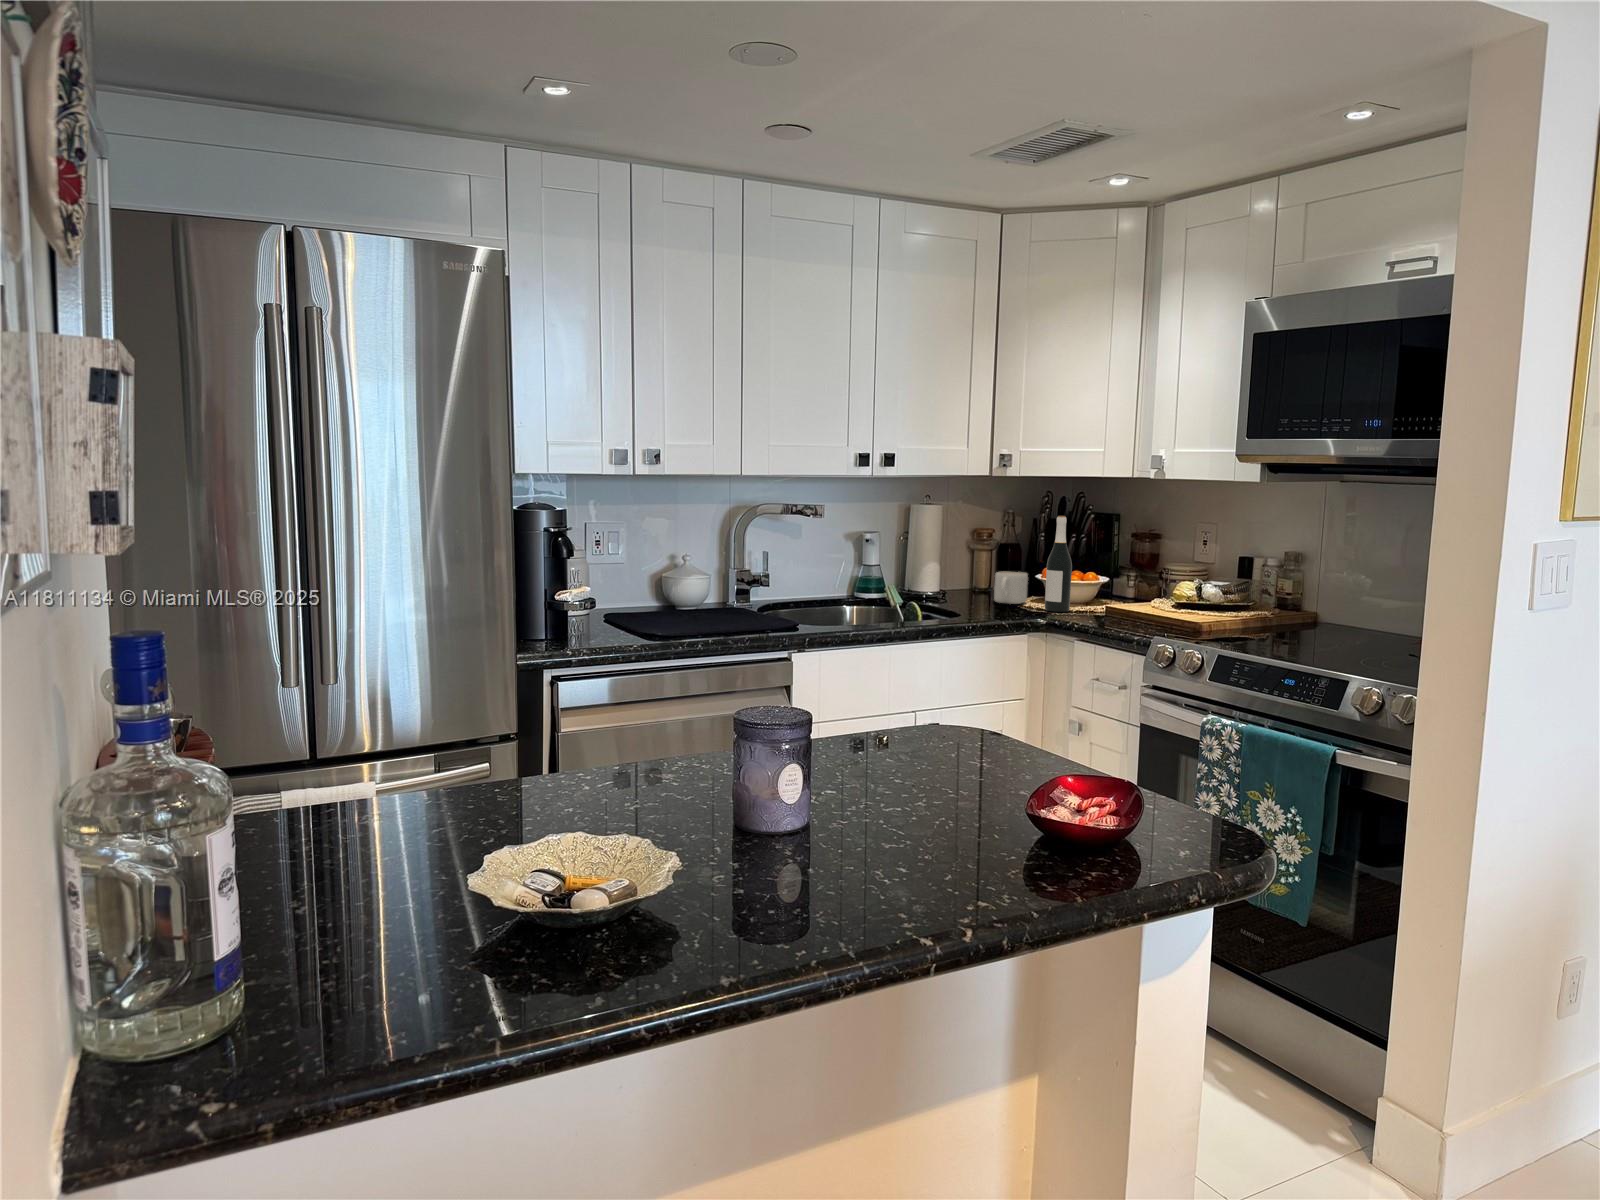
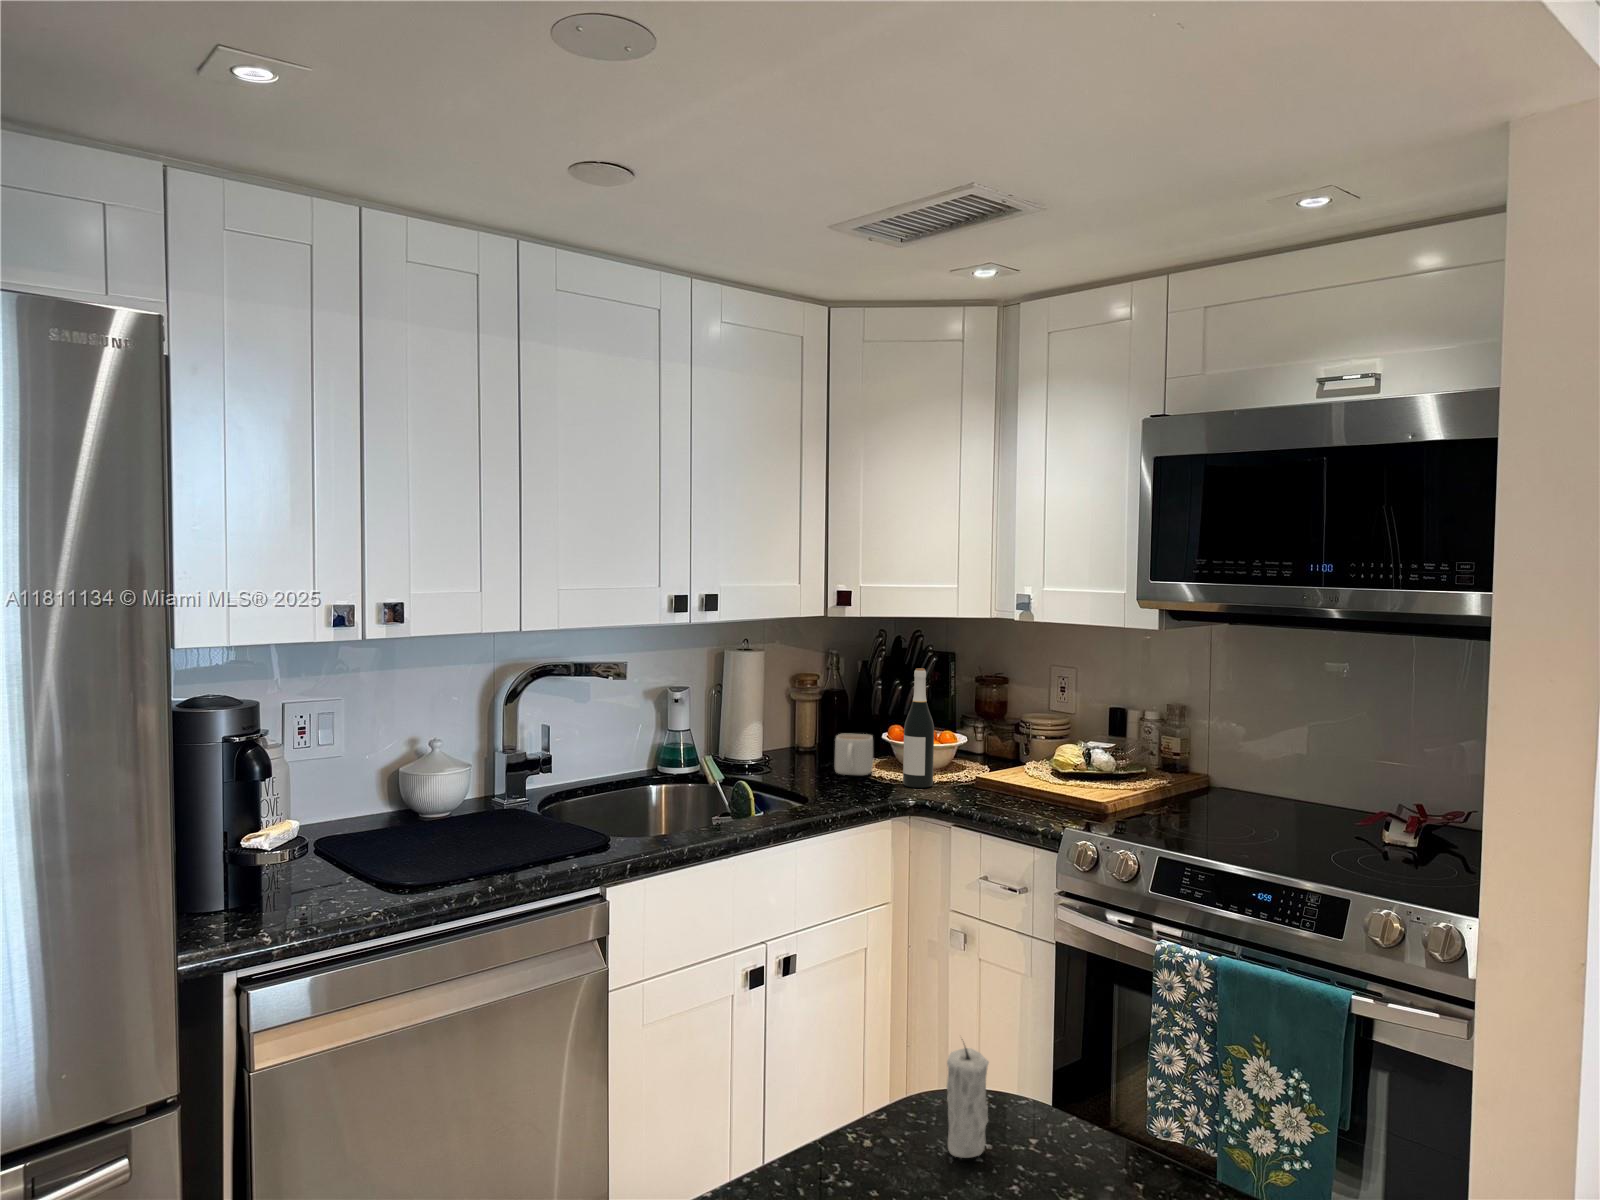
candle: none [919,667,945,737] -> present [947,1047,989,1158]

